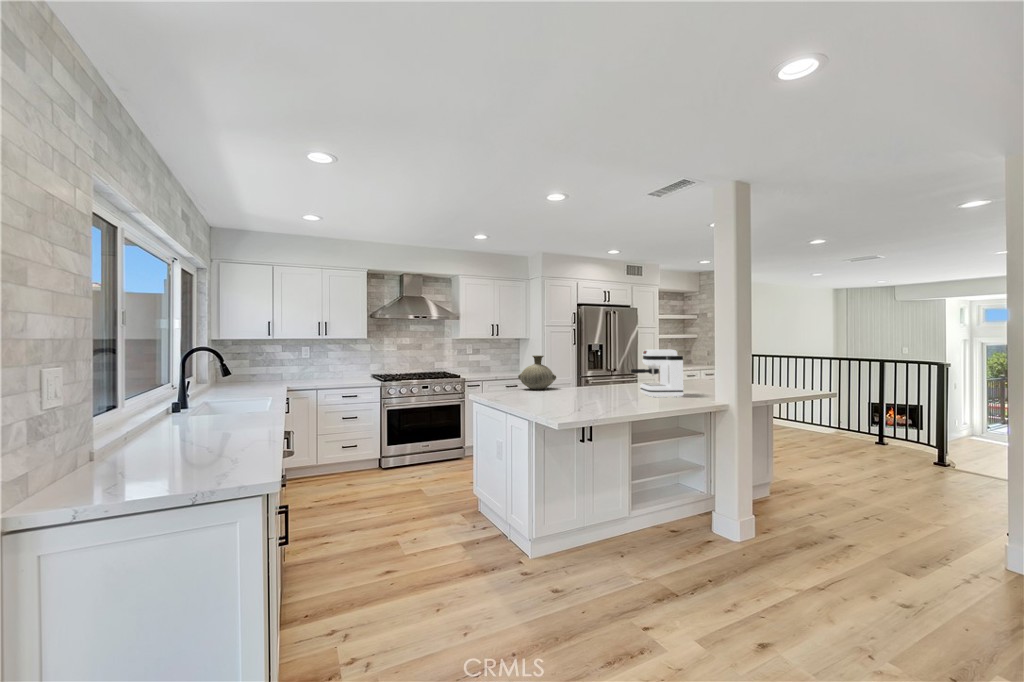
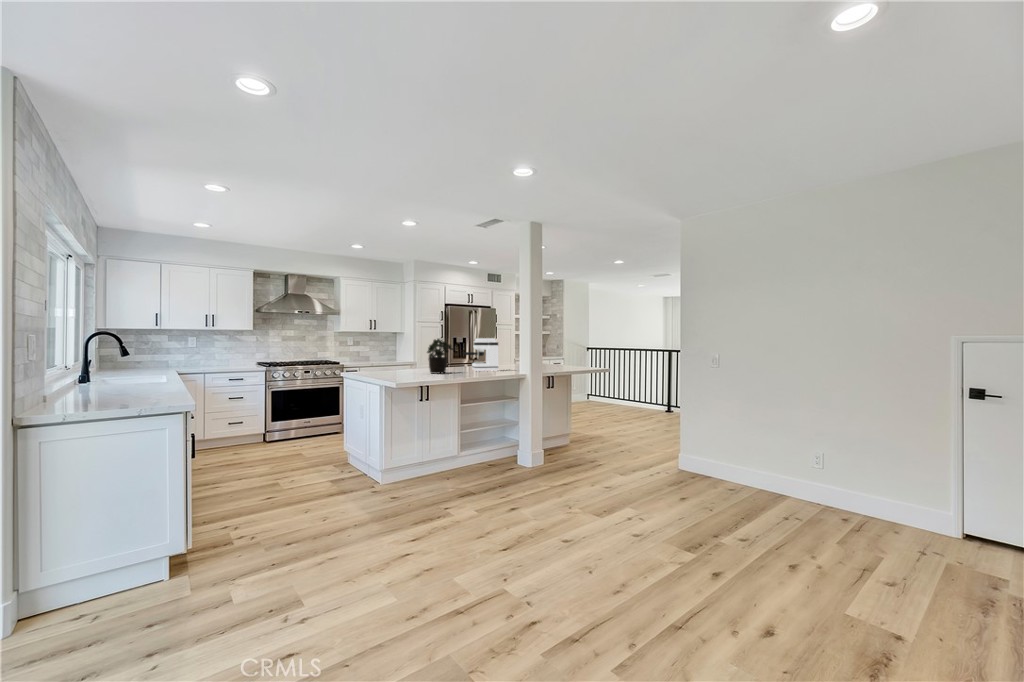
potted plant: none [581,349,618,400] -> present [427,339,453,374]
vase: present [518,355,556,390] -> none [385,344,415,370]

